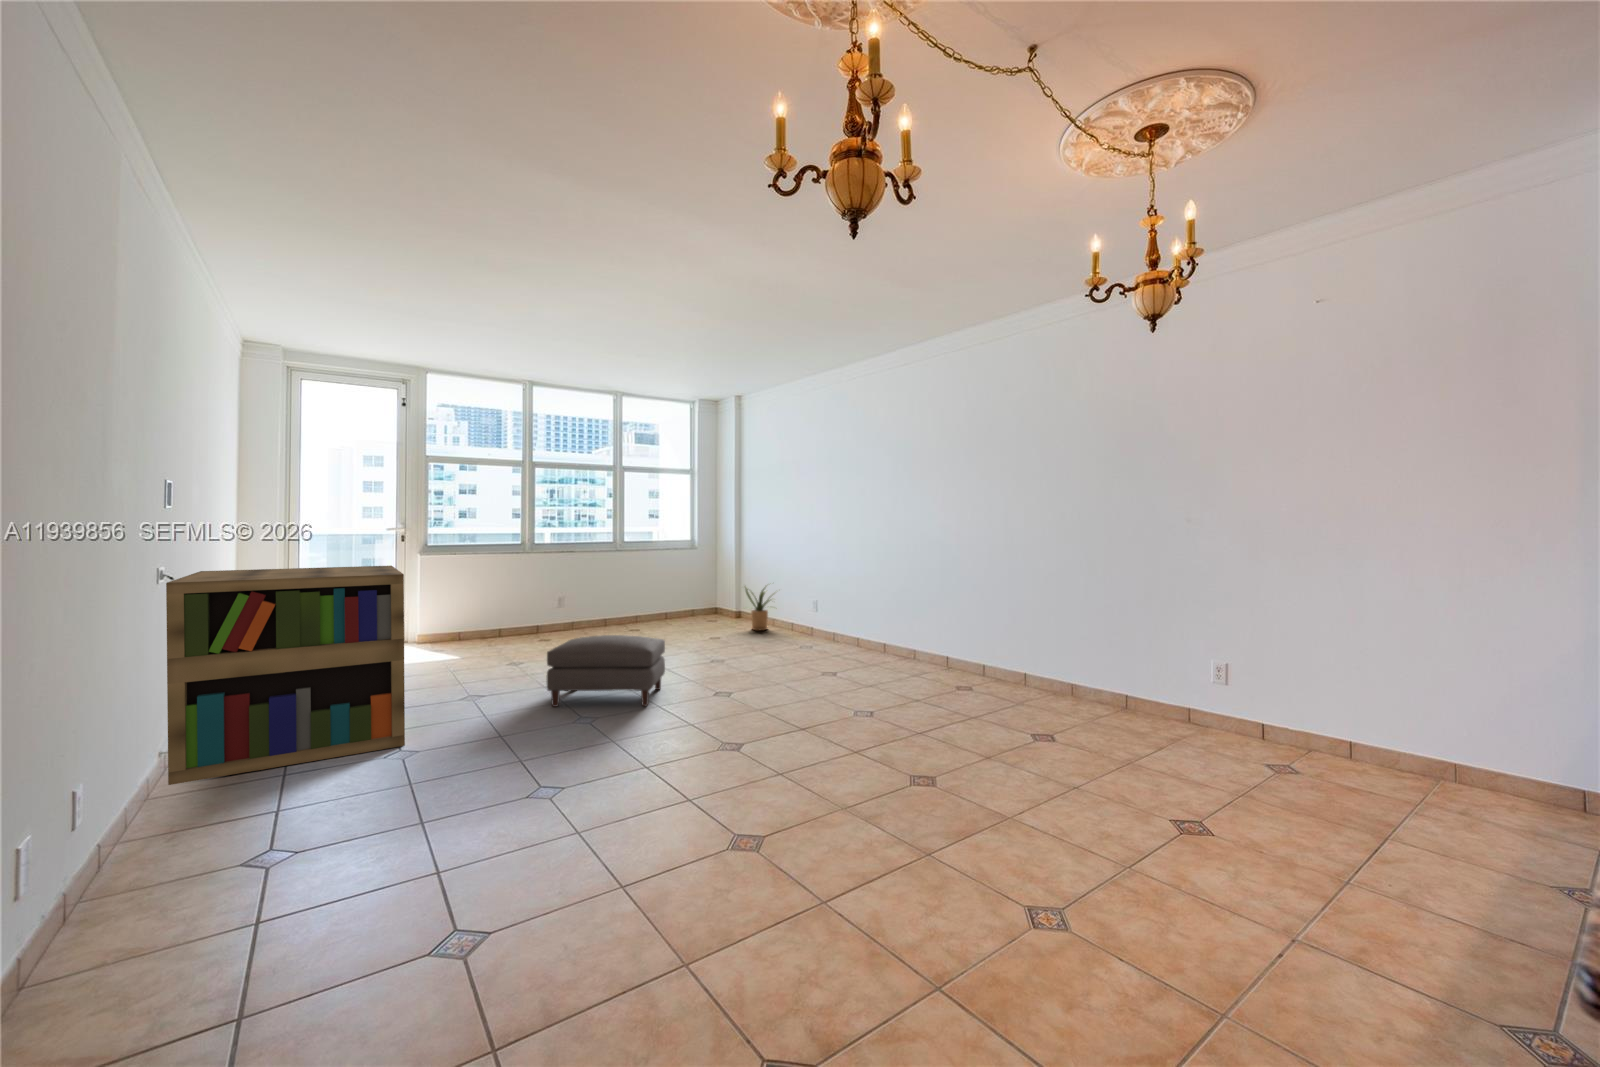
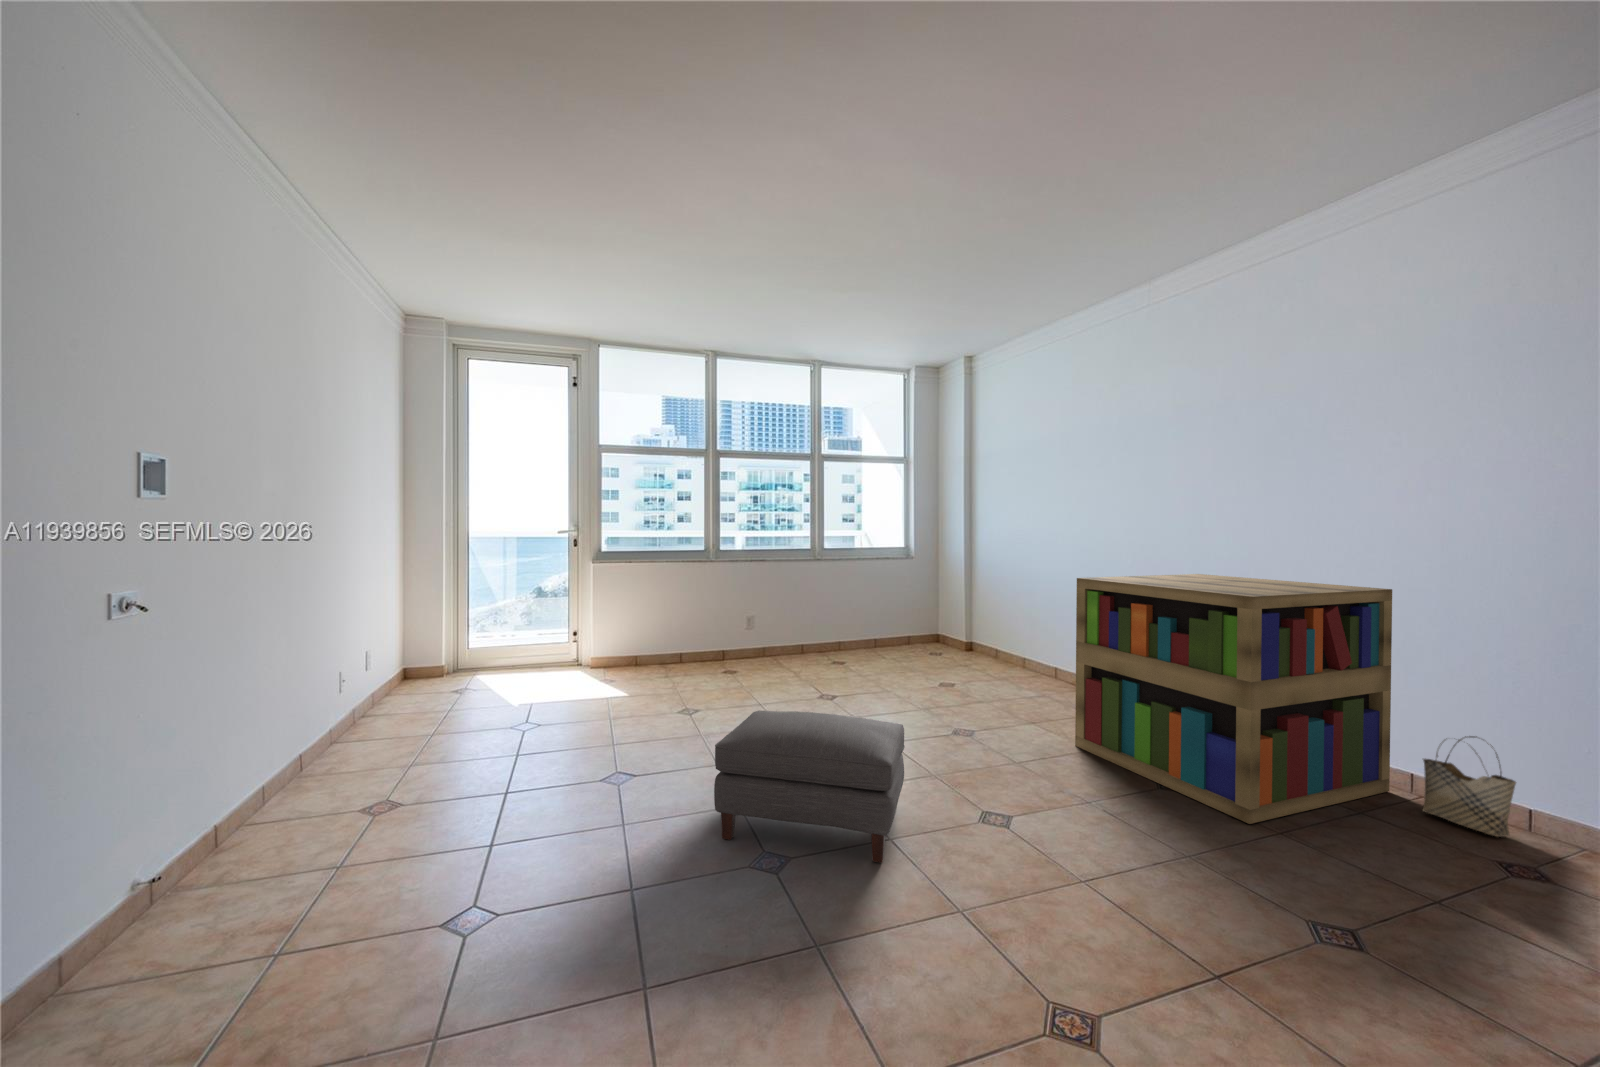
bookshelf: present [166,566,405,785] -> present [1075,574,1392,824]
house plant: present [745,587,770,630] -> none [978,610,1040,675]
woven basket: none [939,628,969,675] -> present [1423,736,1516,837]

